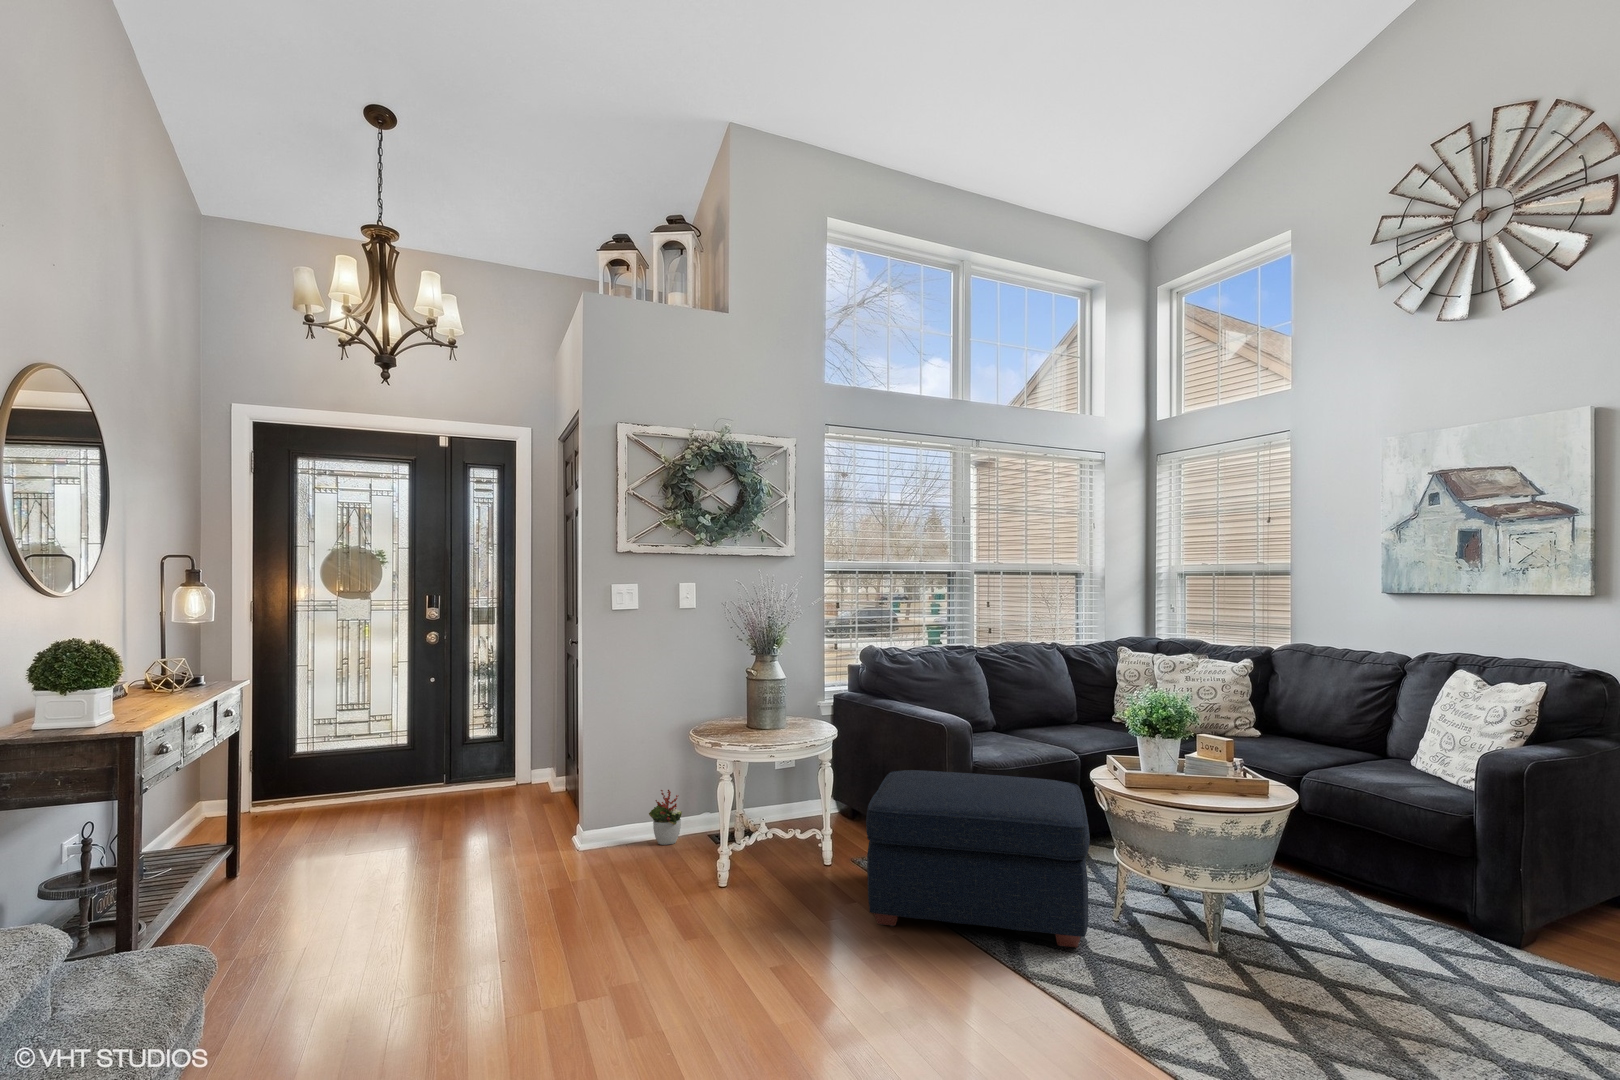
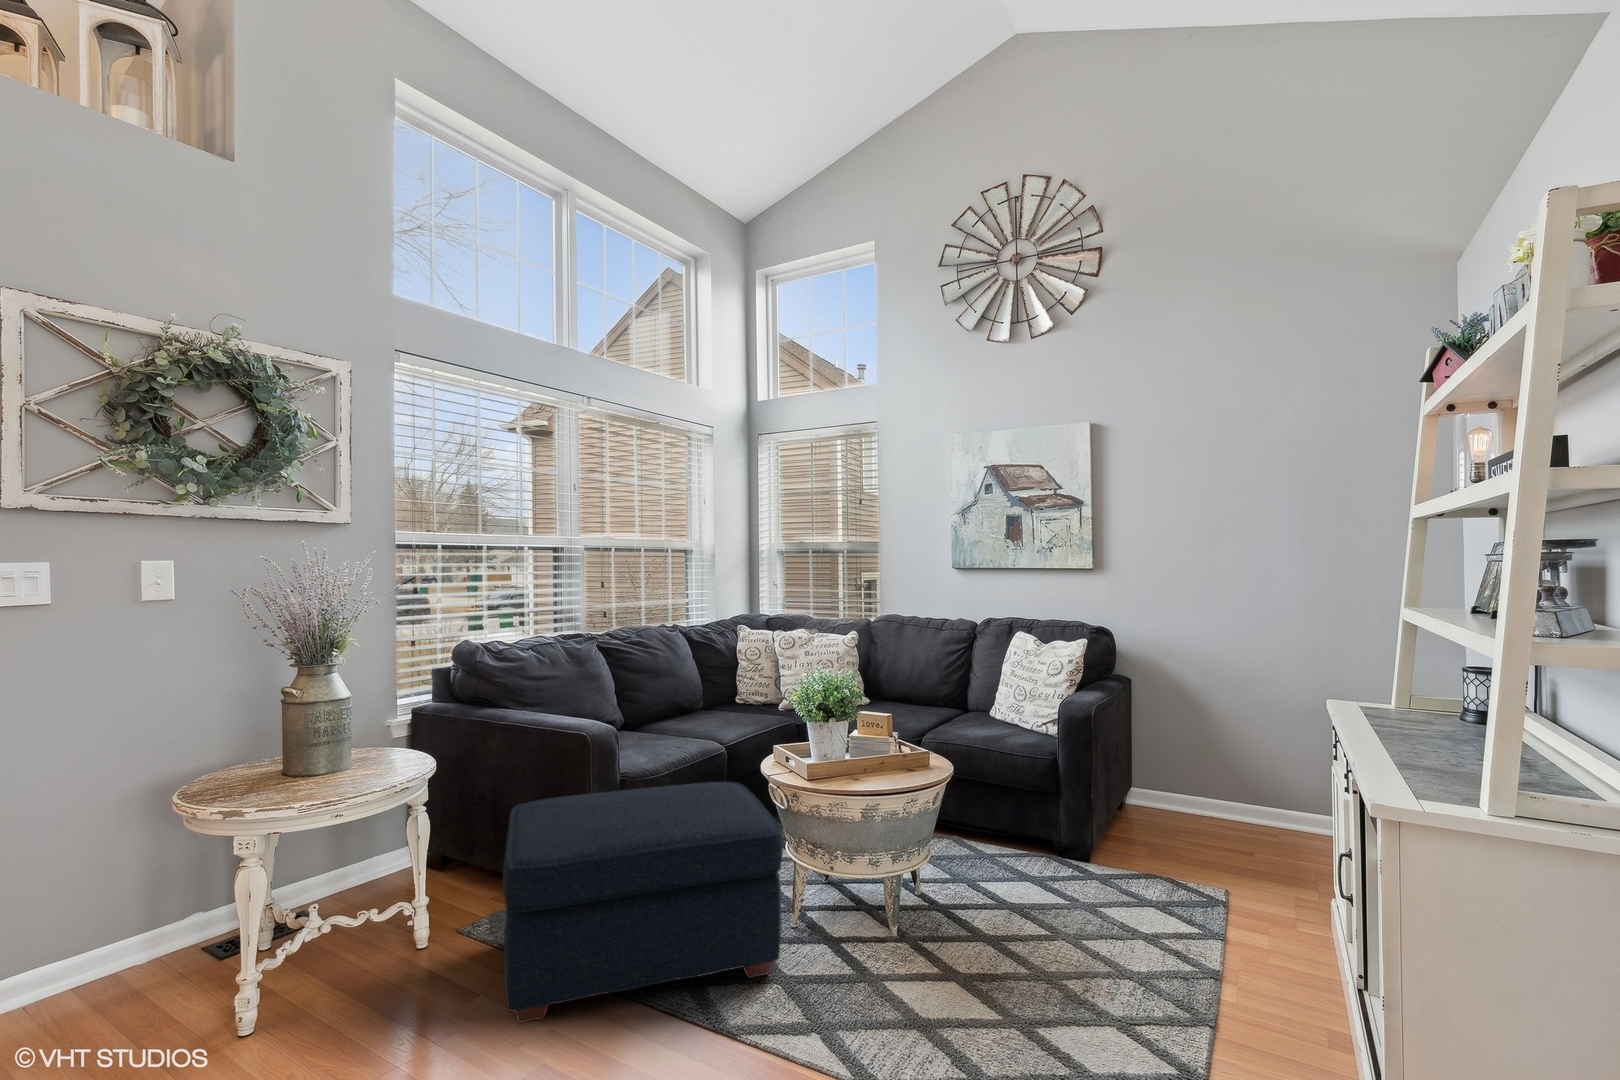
decorative plant: present [649,790,682,845] -> none [70,899,143,995]

